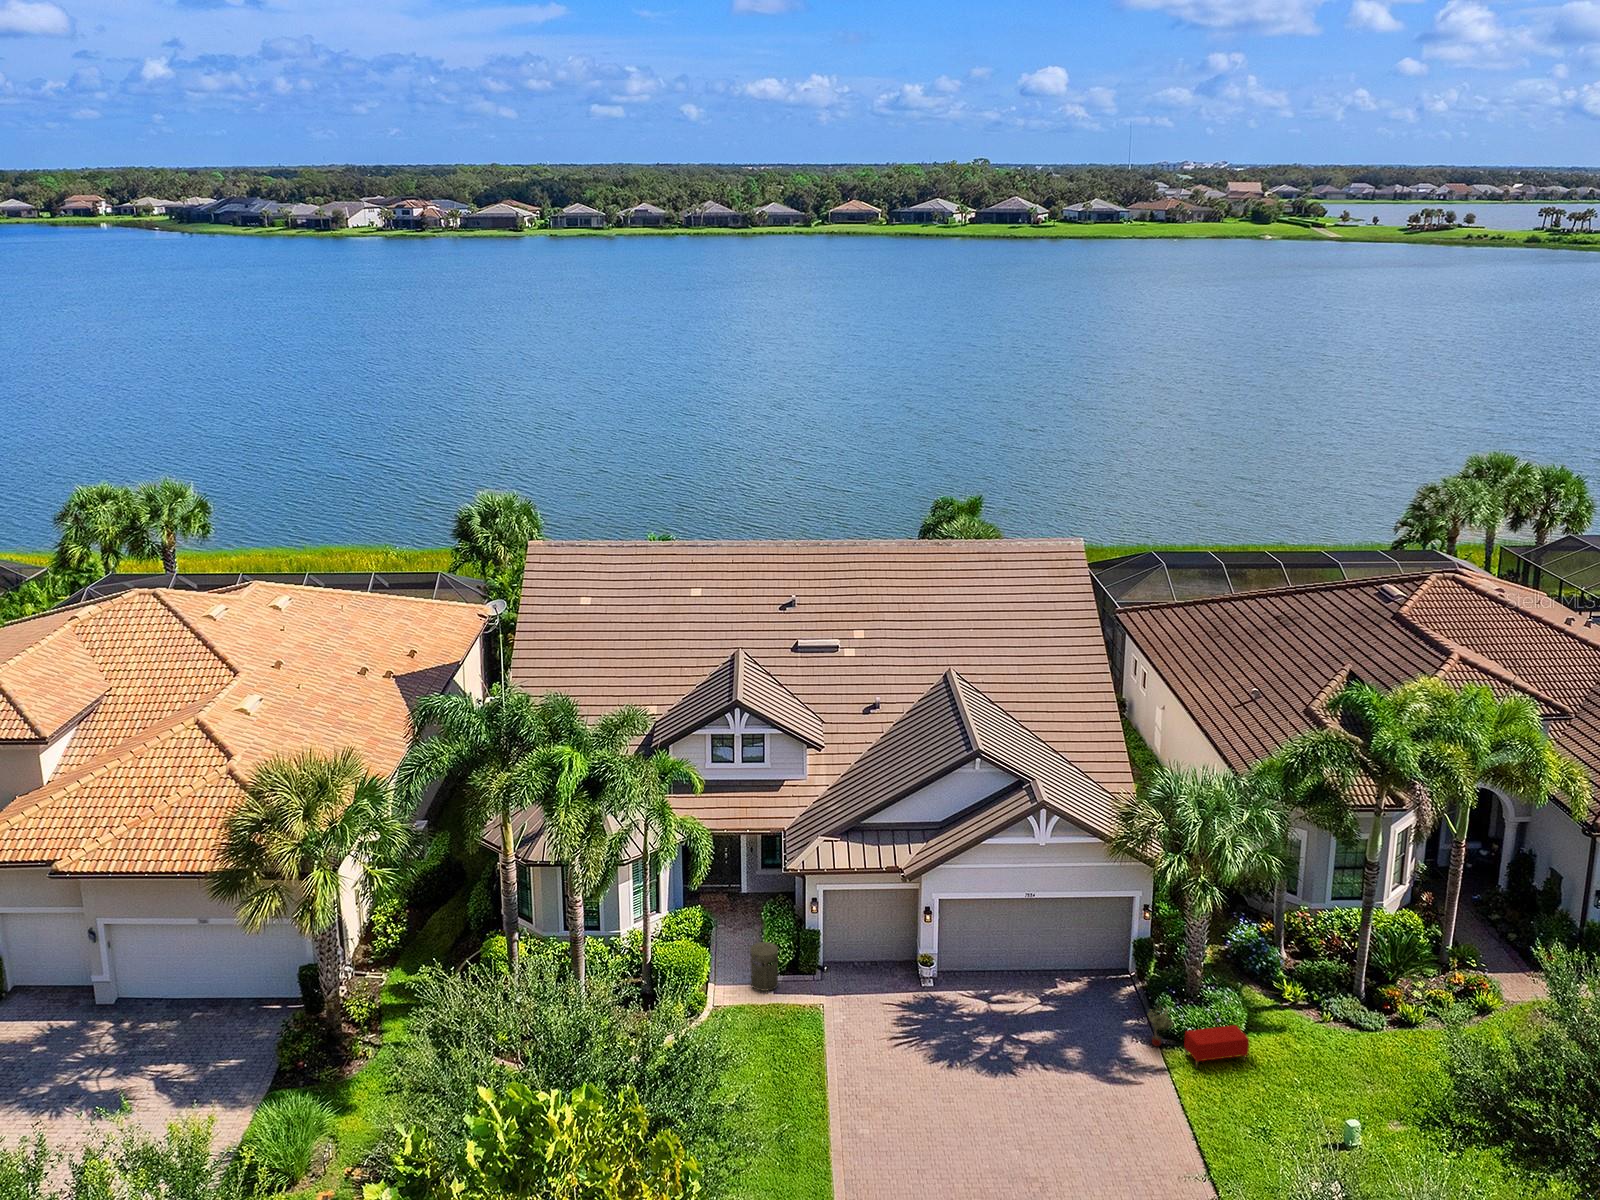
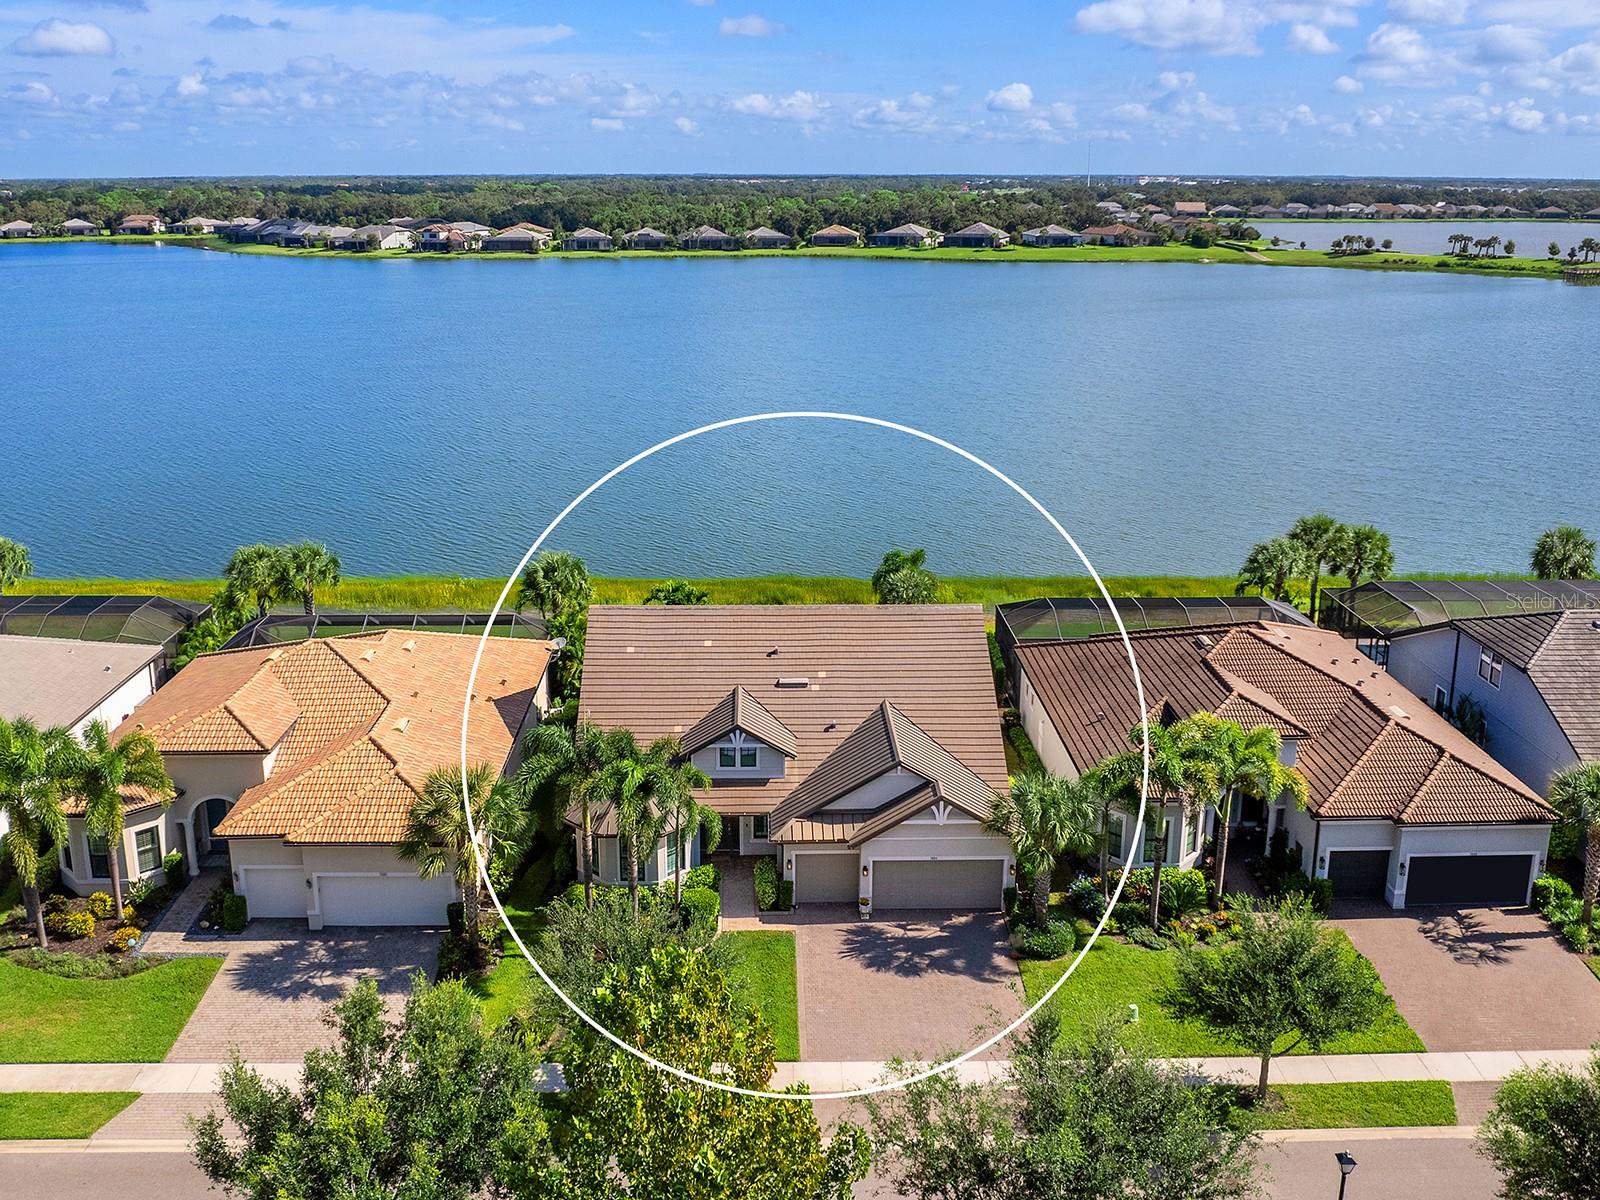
trash can: present [750,942,778,993] -> none [747,889,766,924]
bench: present [1184,1025,1249,1067] -> none [1032,944,1073,972]

